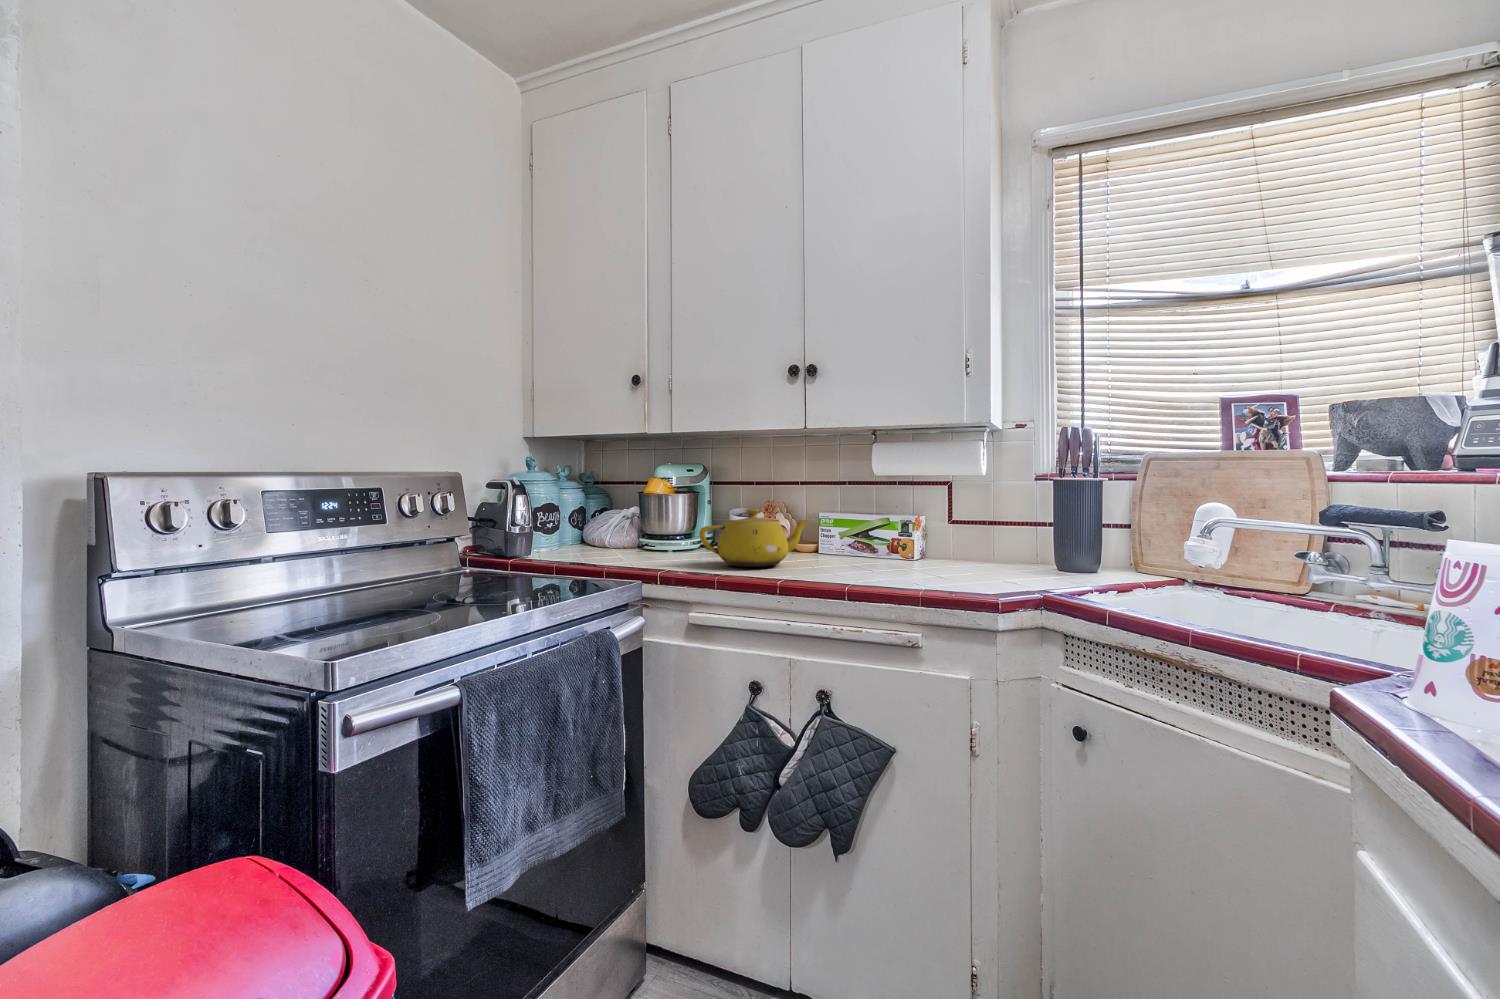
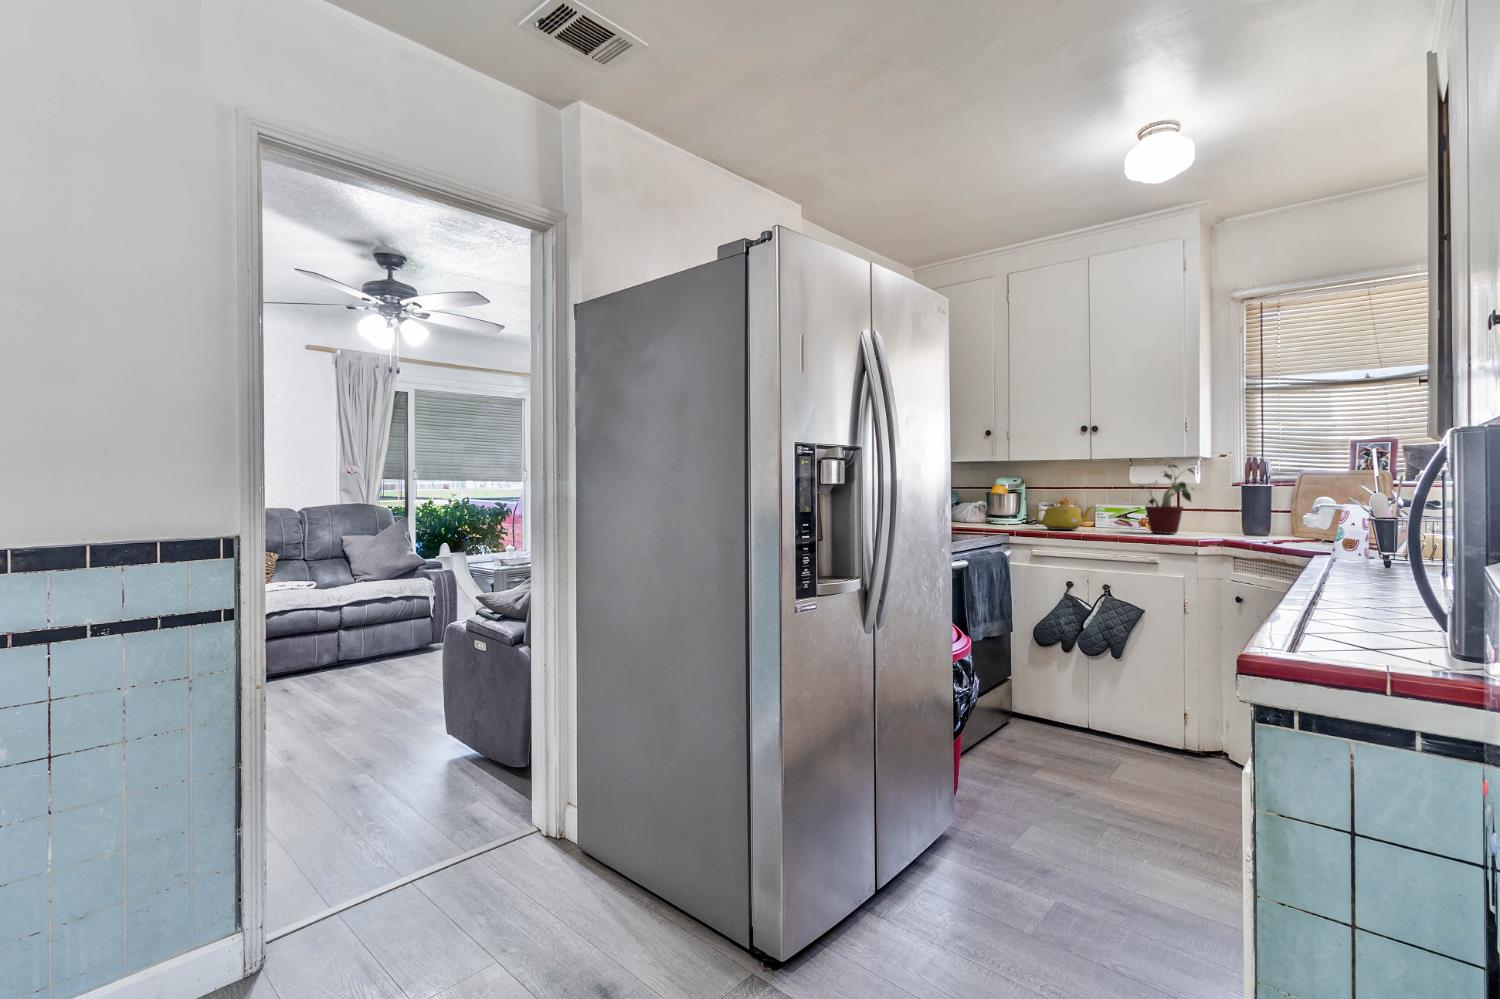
potted plant: none [880,434,992,574] -> present [1141,464,1194,534]

